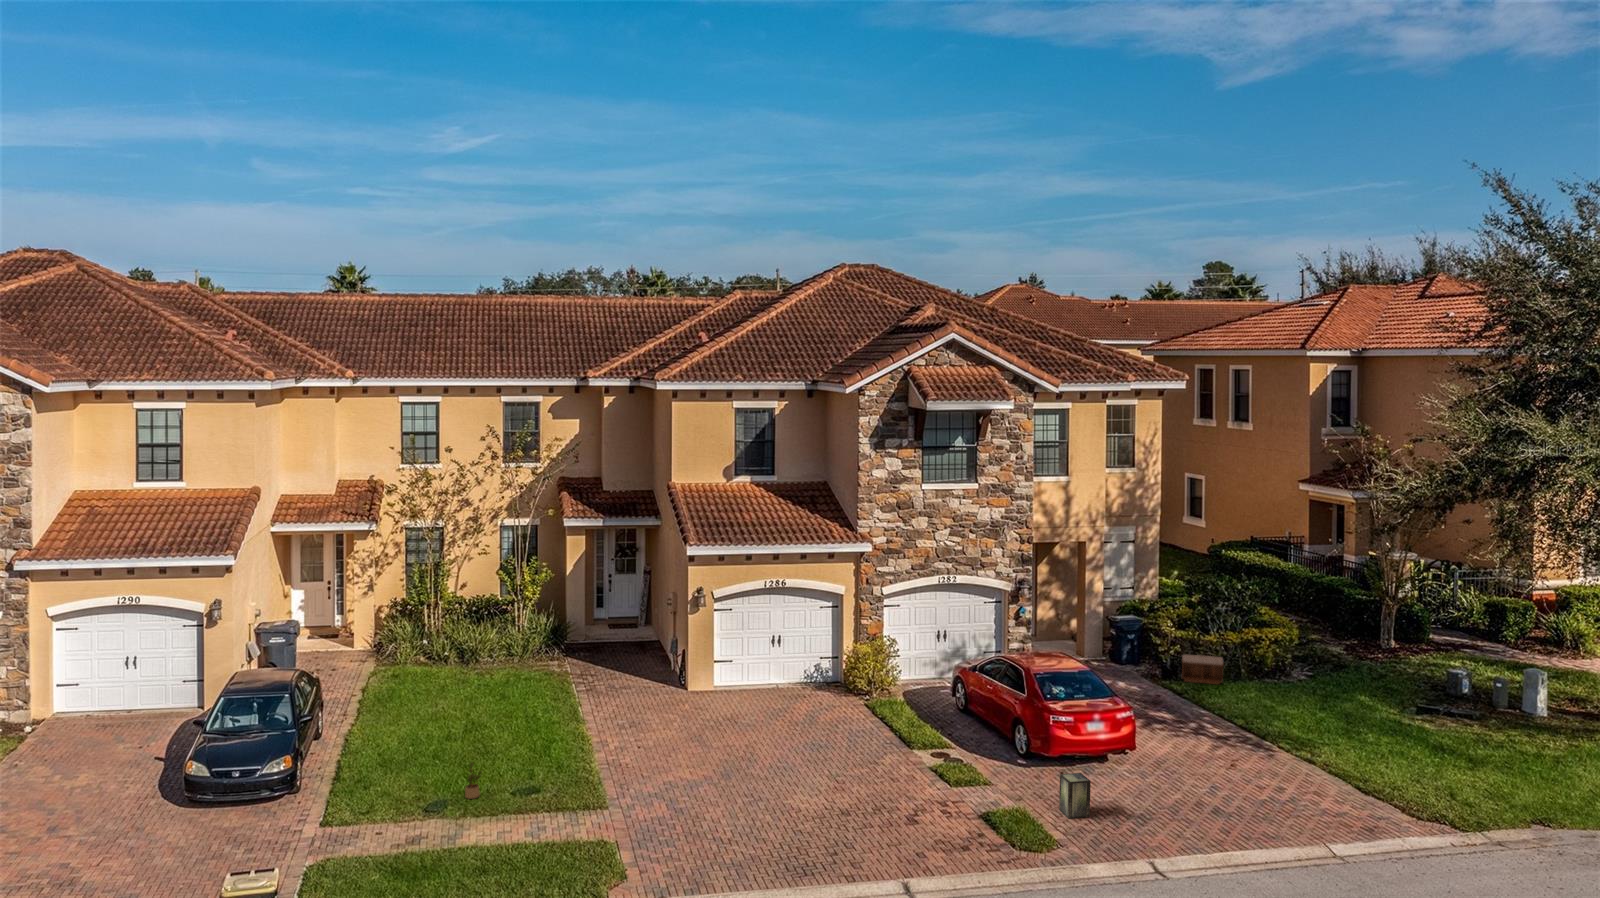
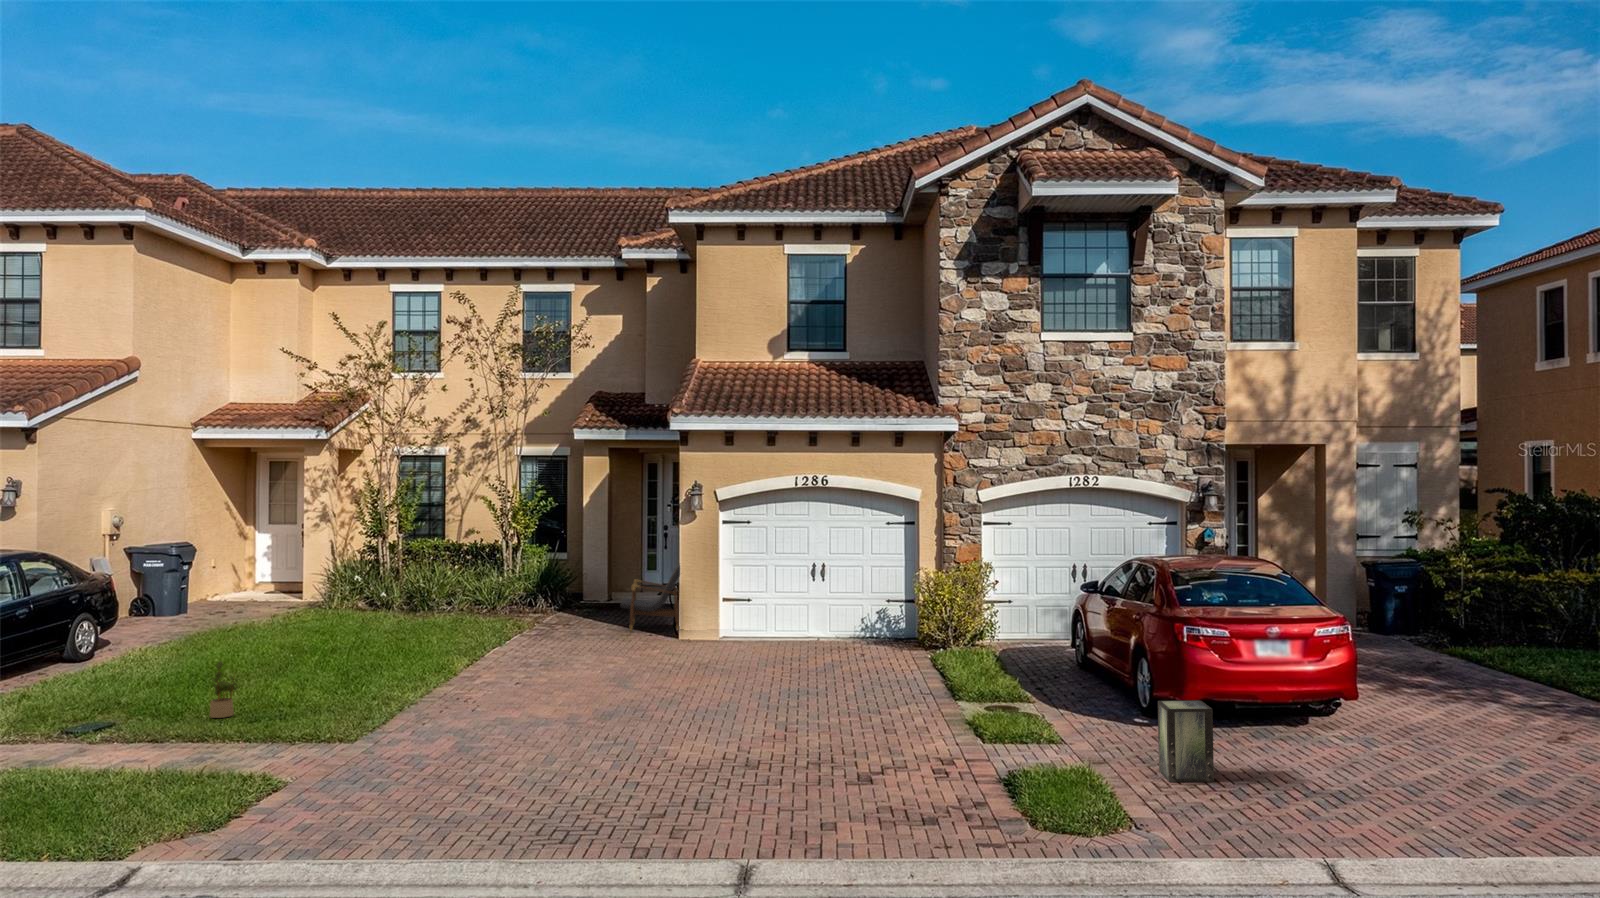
lounge chair: none [635,633,683,686] -> present [621,565,680,631]
bench: present [1182,654,1224,684] -> none [1494,602,1573,650]

